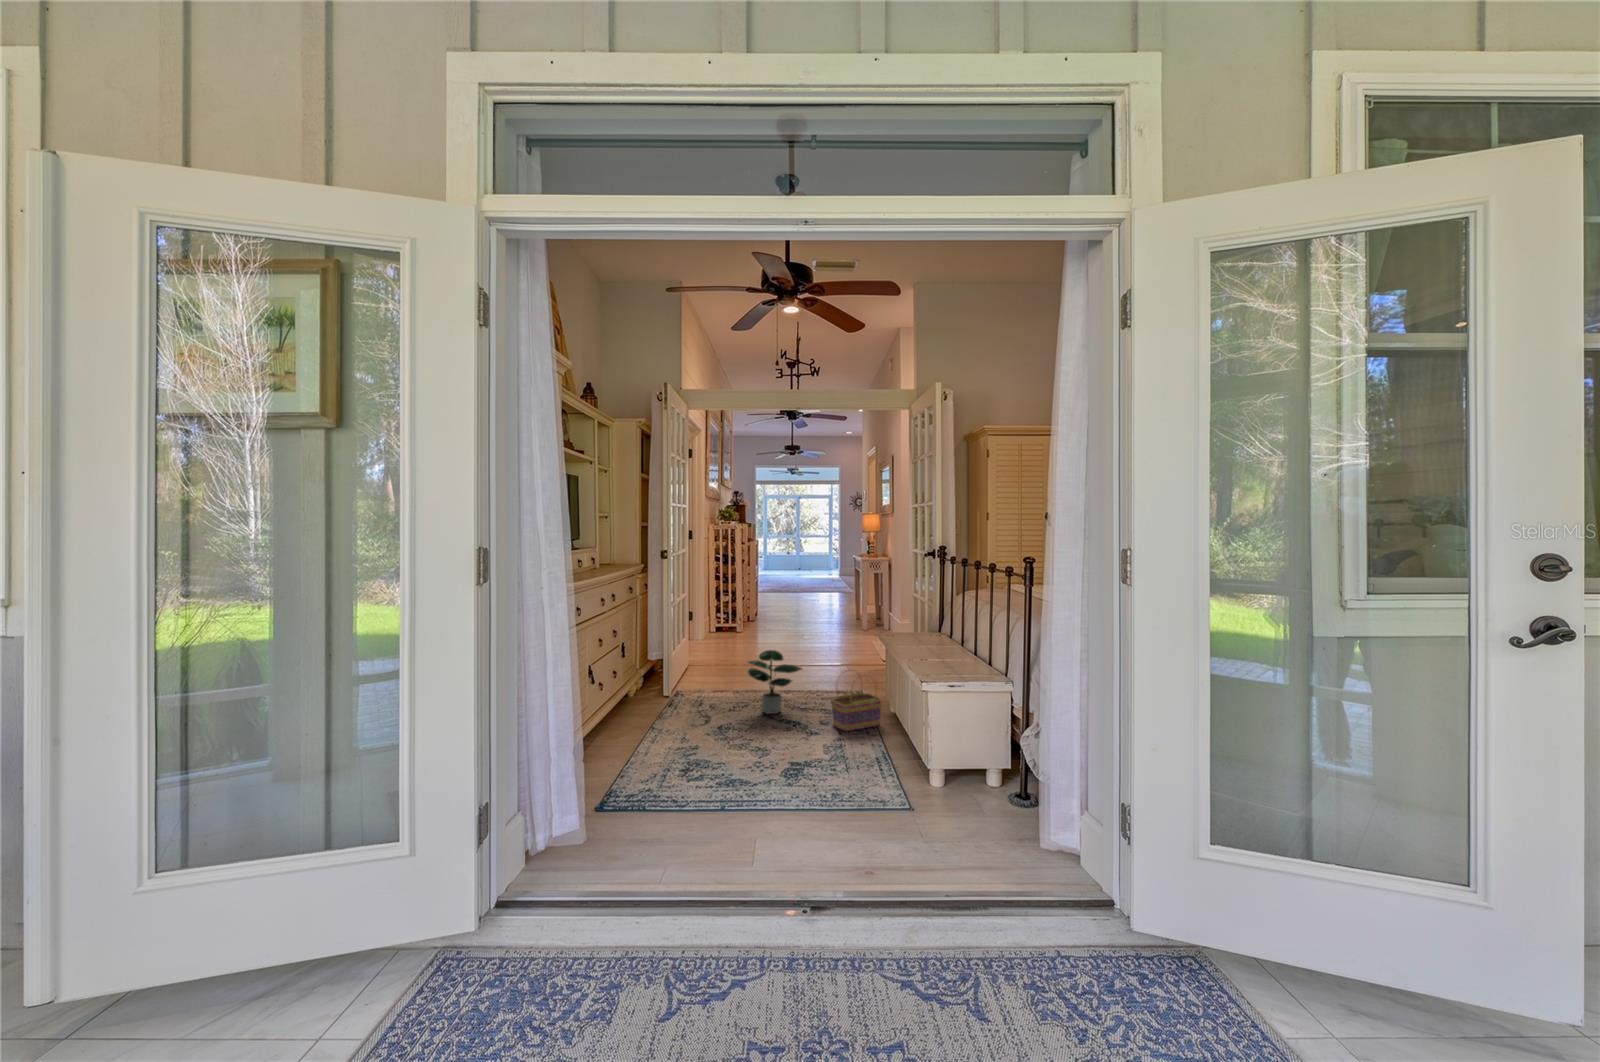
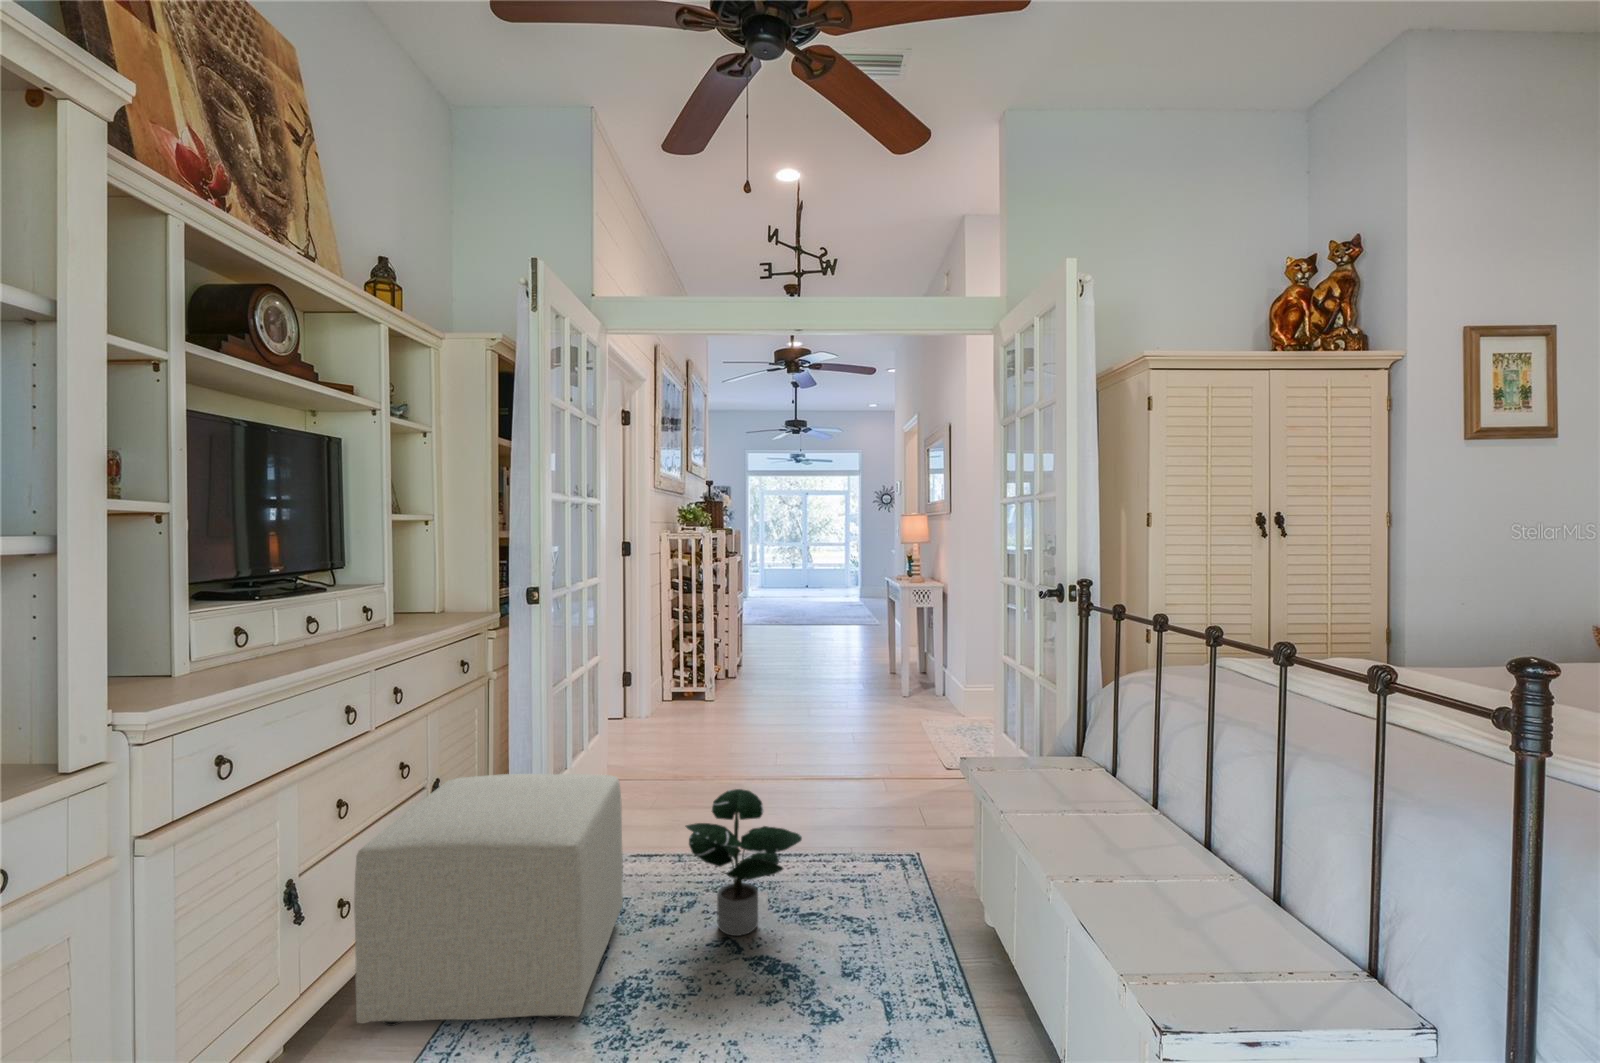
ottoman: none [612,639,716,735] -> present [354,774,623,1026]
basket: present [832,673,881,731] -> none [865,851,976,1006]

